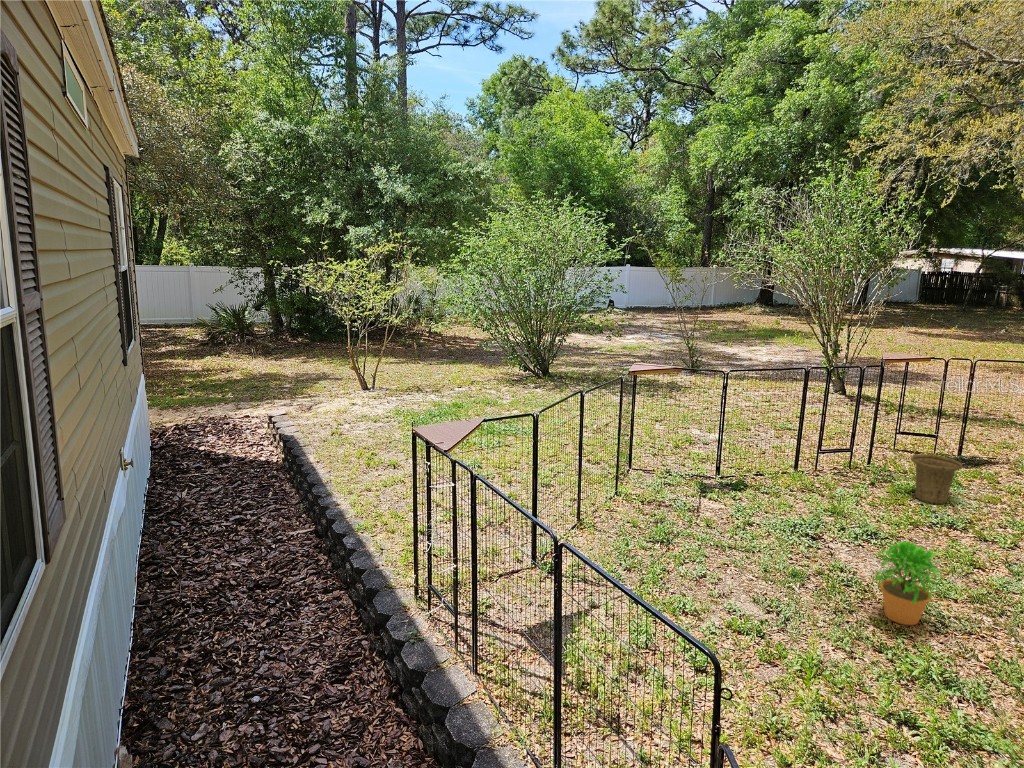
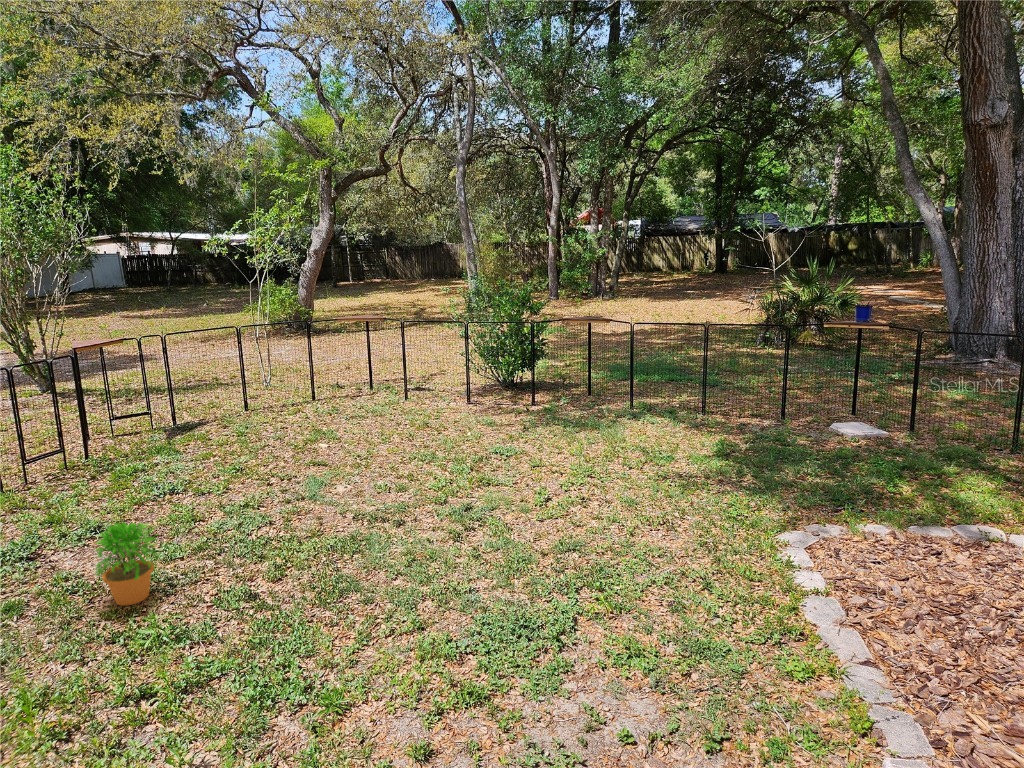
basket: present [911,454,962,504] -> none [123,430,171,478]

